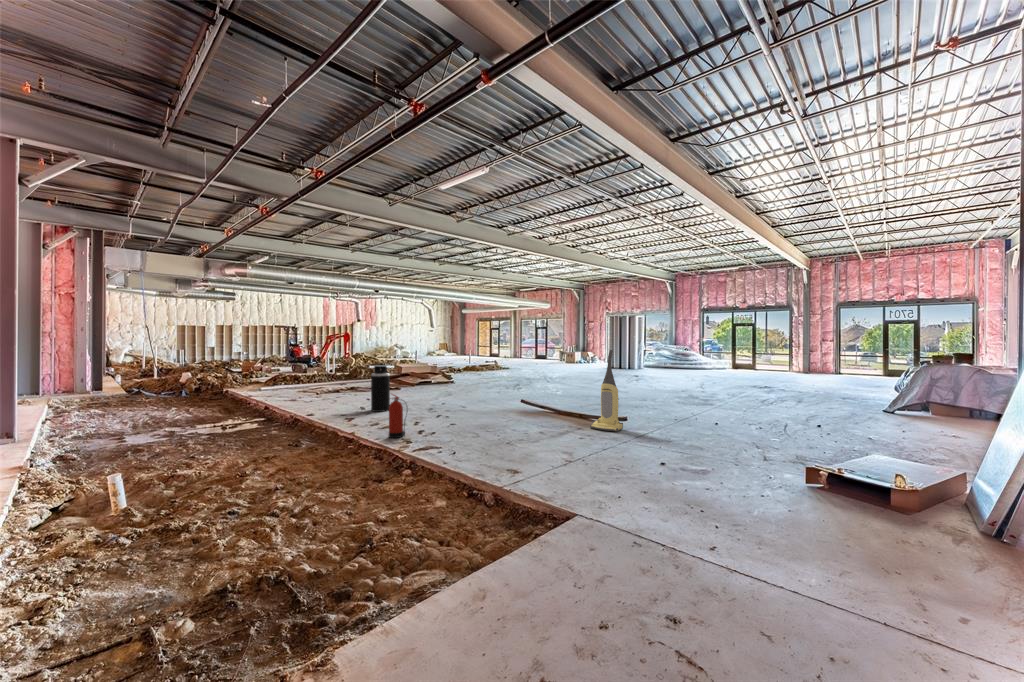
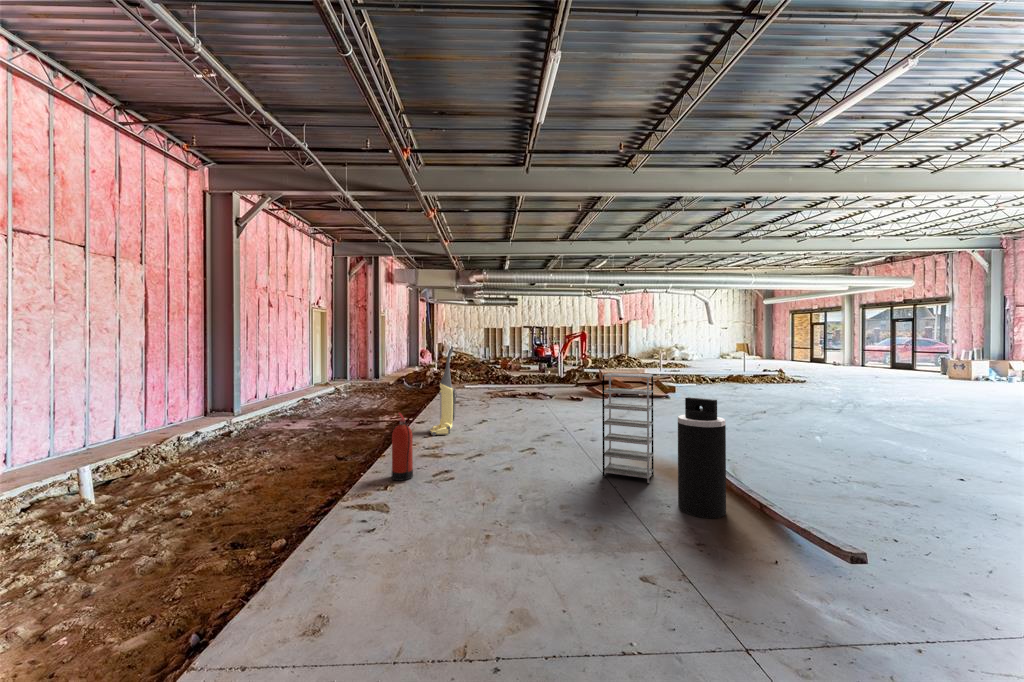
vacuum cleaner: present [590,350,623,432] -> present [429,346,456,436]
shelving unit: none [495,362,522,419] -> present [602,373,654,484]
trash can: present [371,366,390,412] -> present [678,397,726,519]

